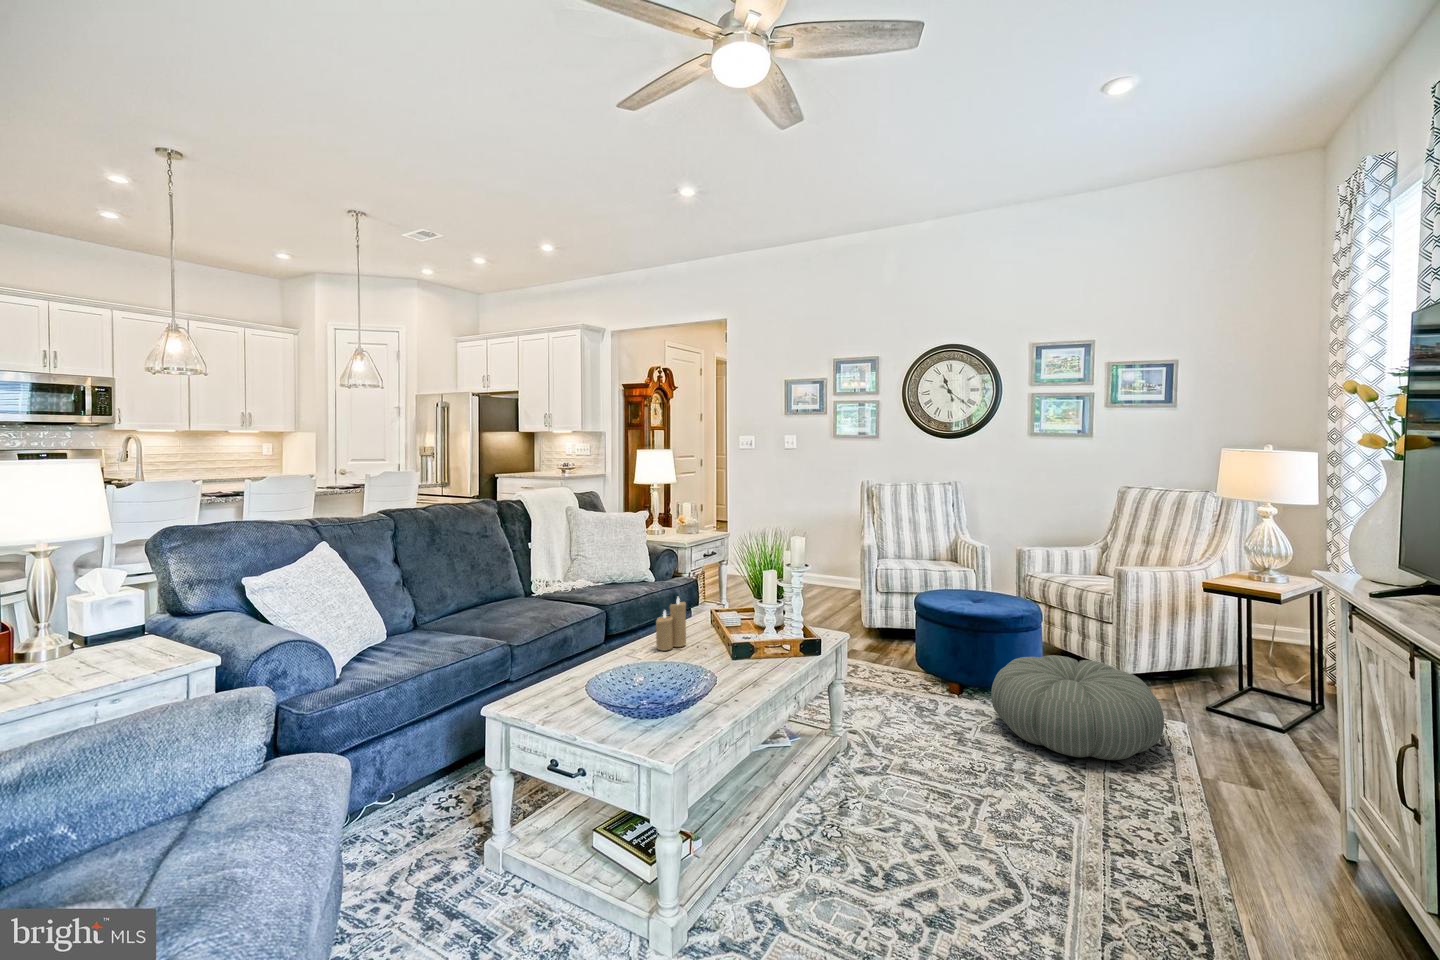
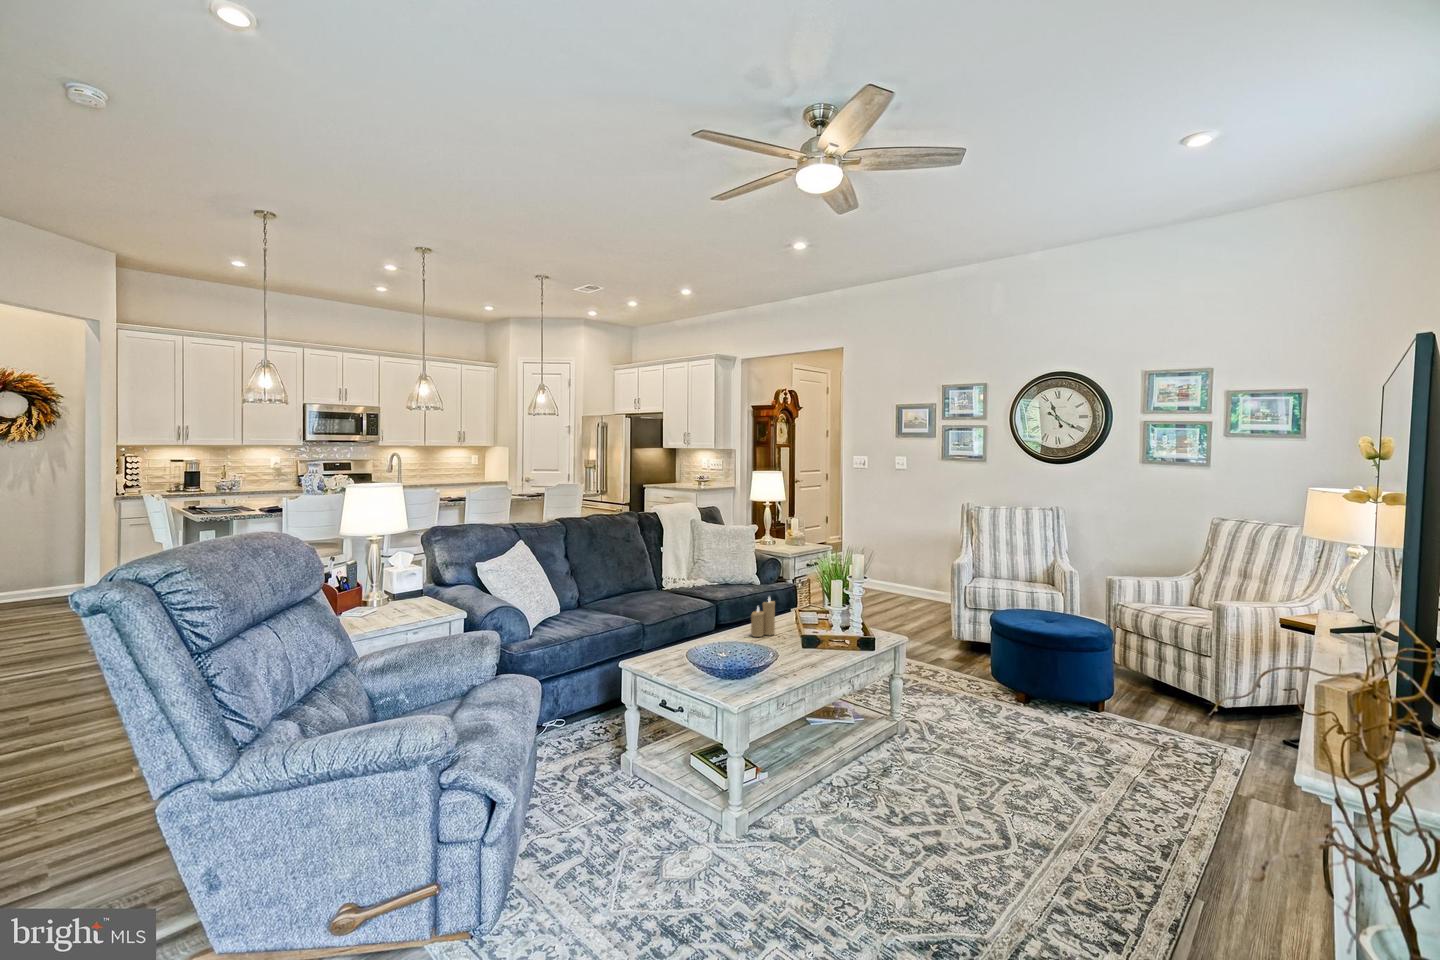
pouf: present [991,655,1164,760] -> none [1045,674,1201,768]

